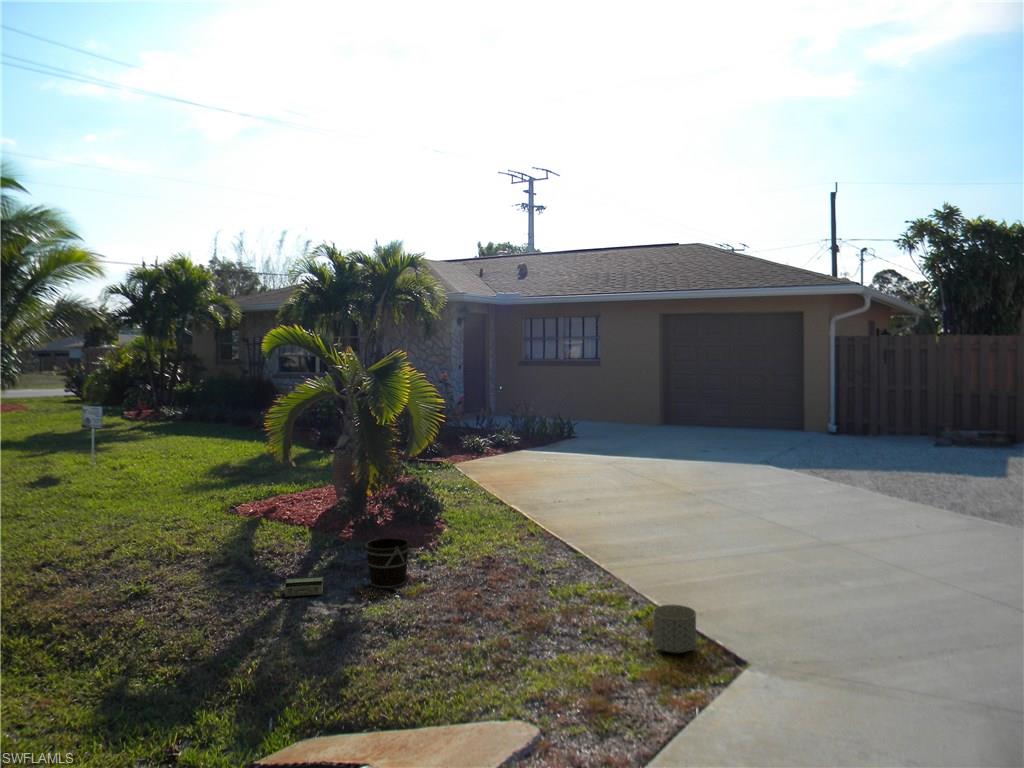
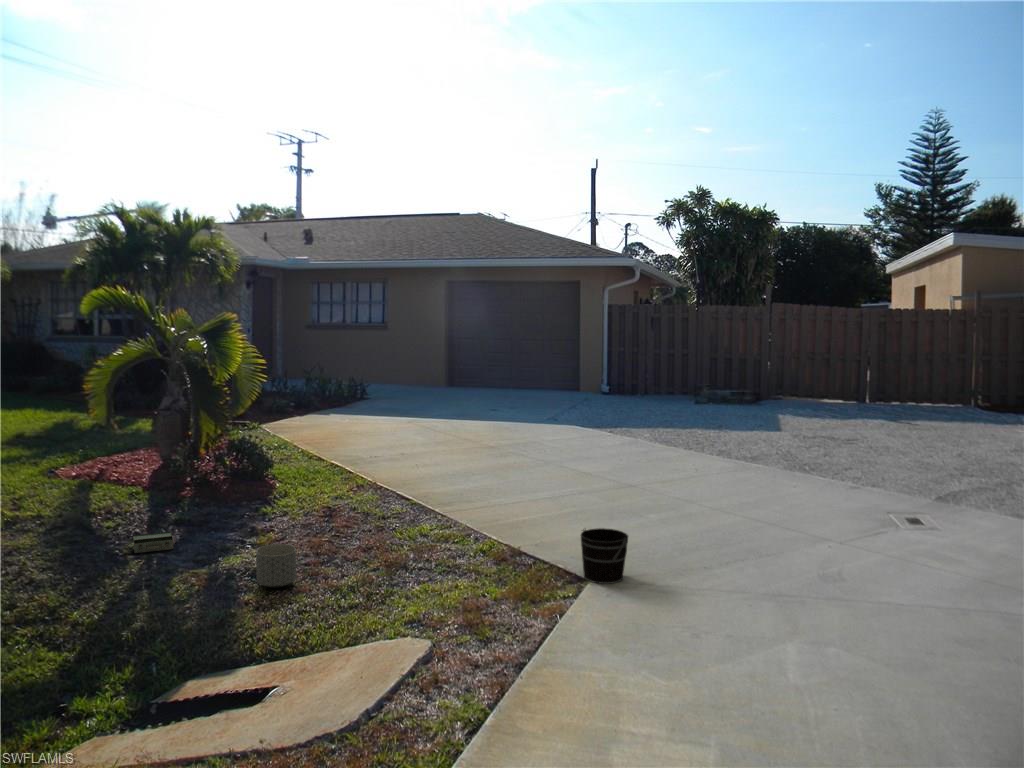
bucket: present [366,538,409,588] -> present [581,528,628,584]
planter: present [653,605,696,654] -> present [256,544,296,588]

